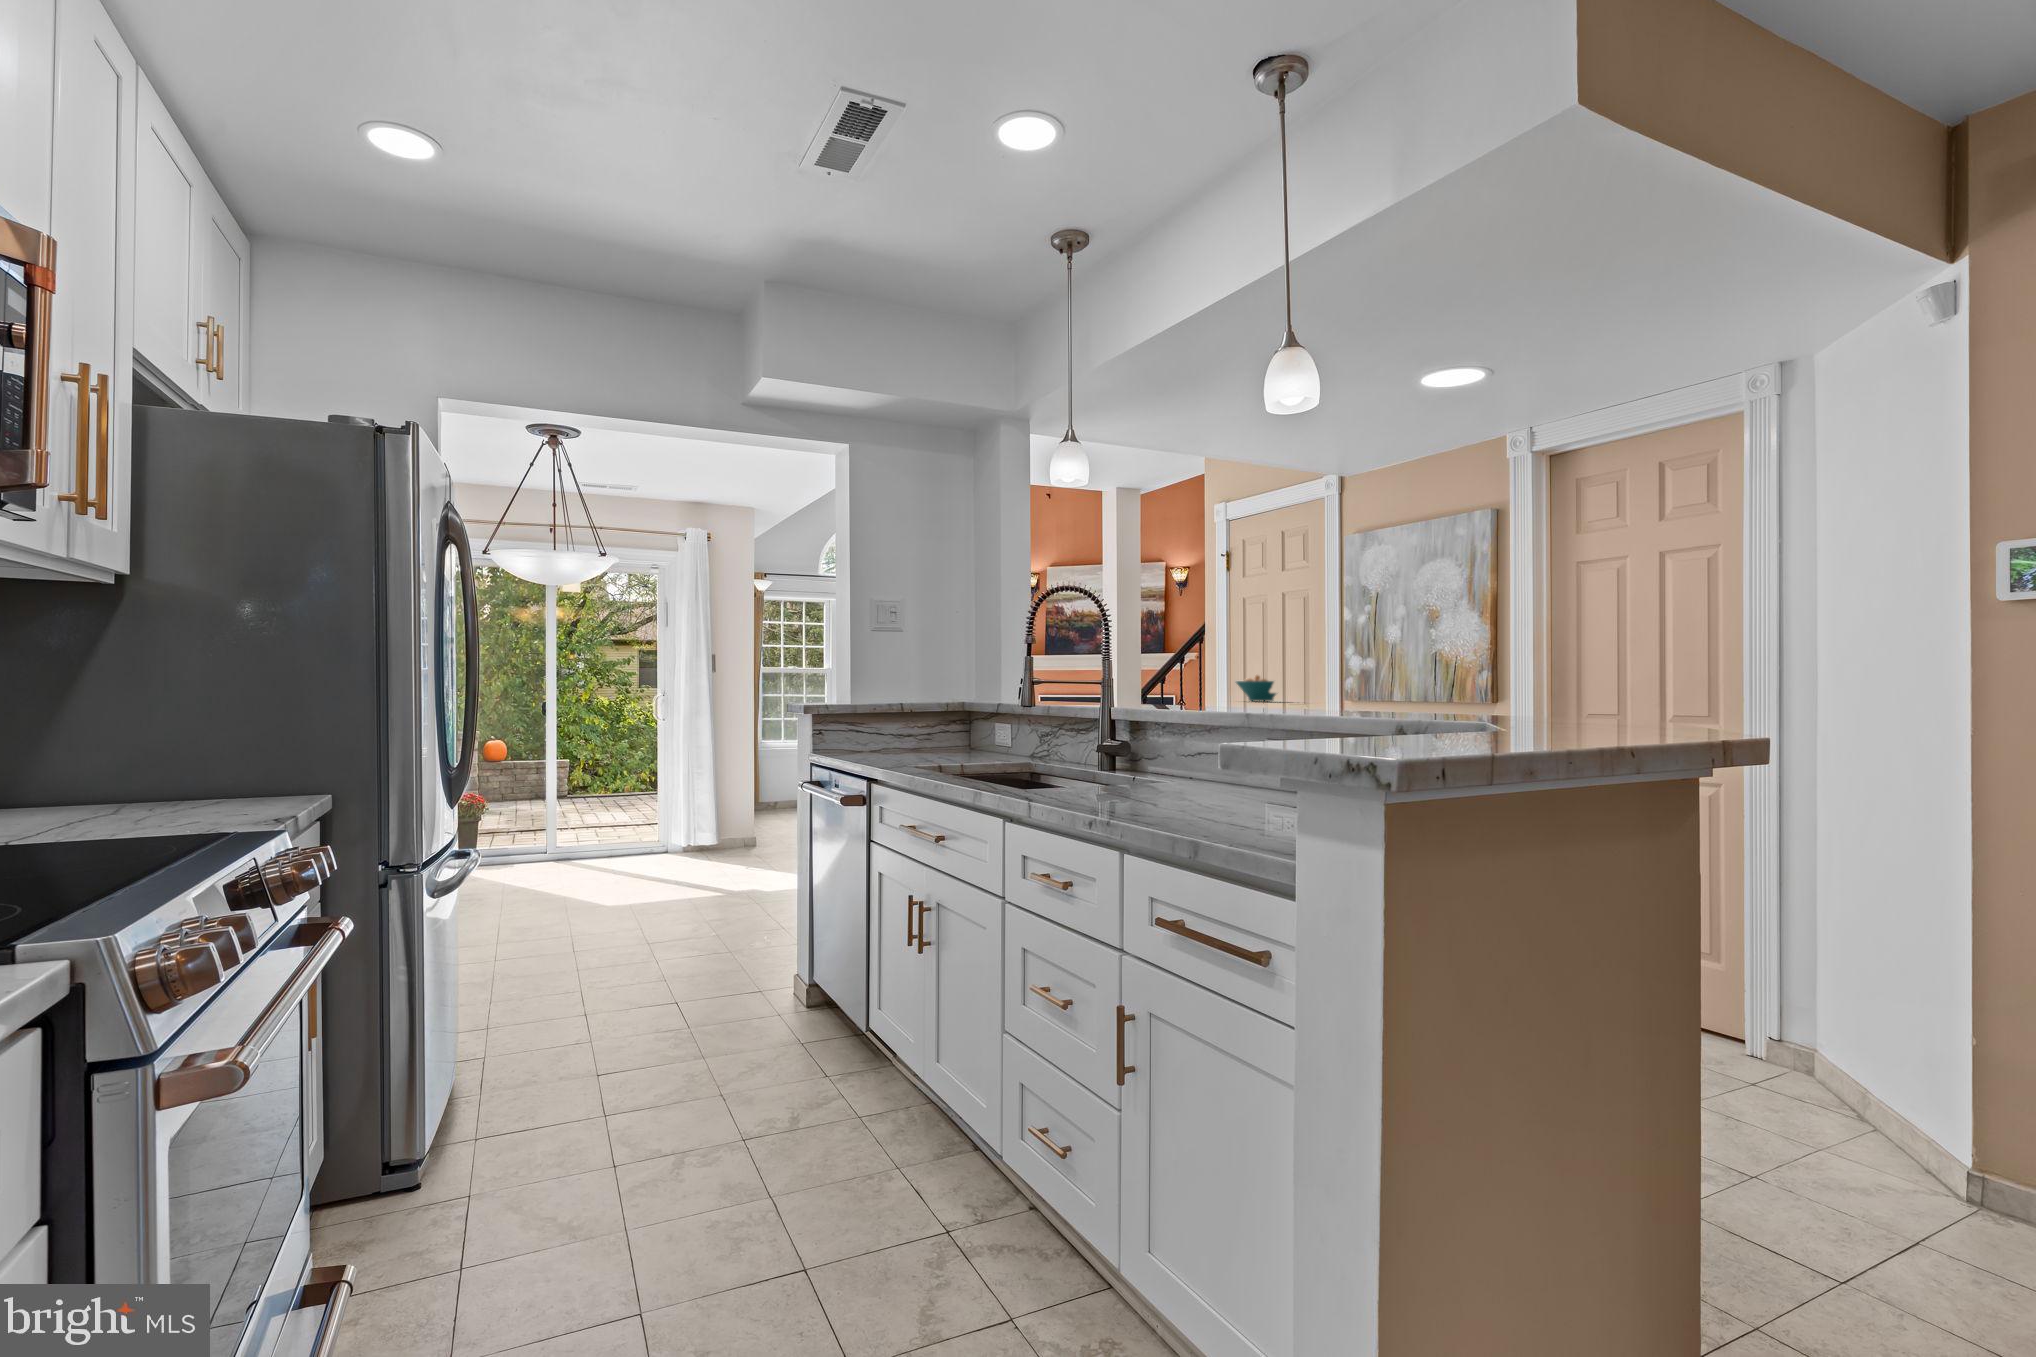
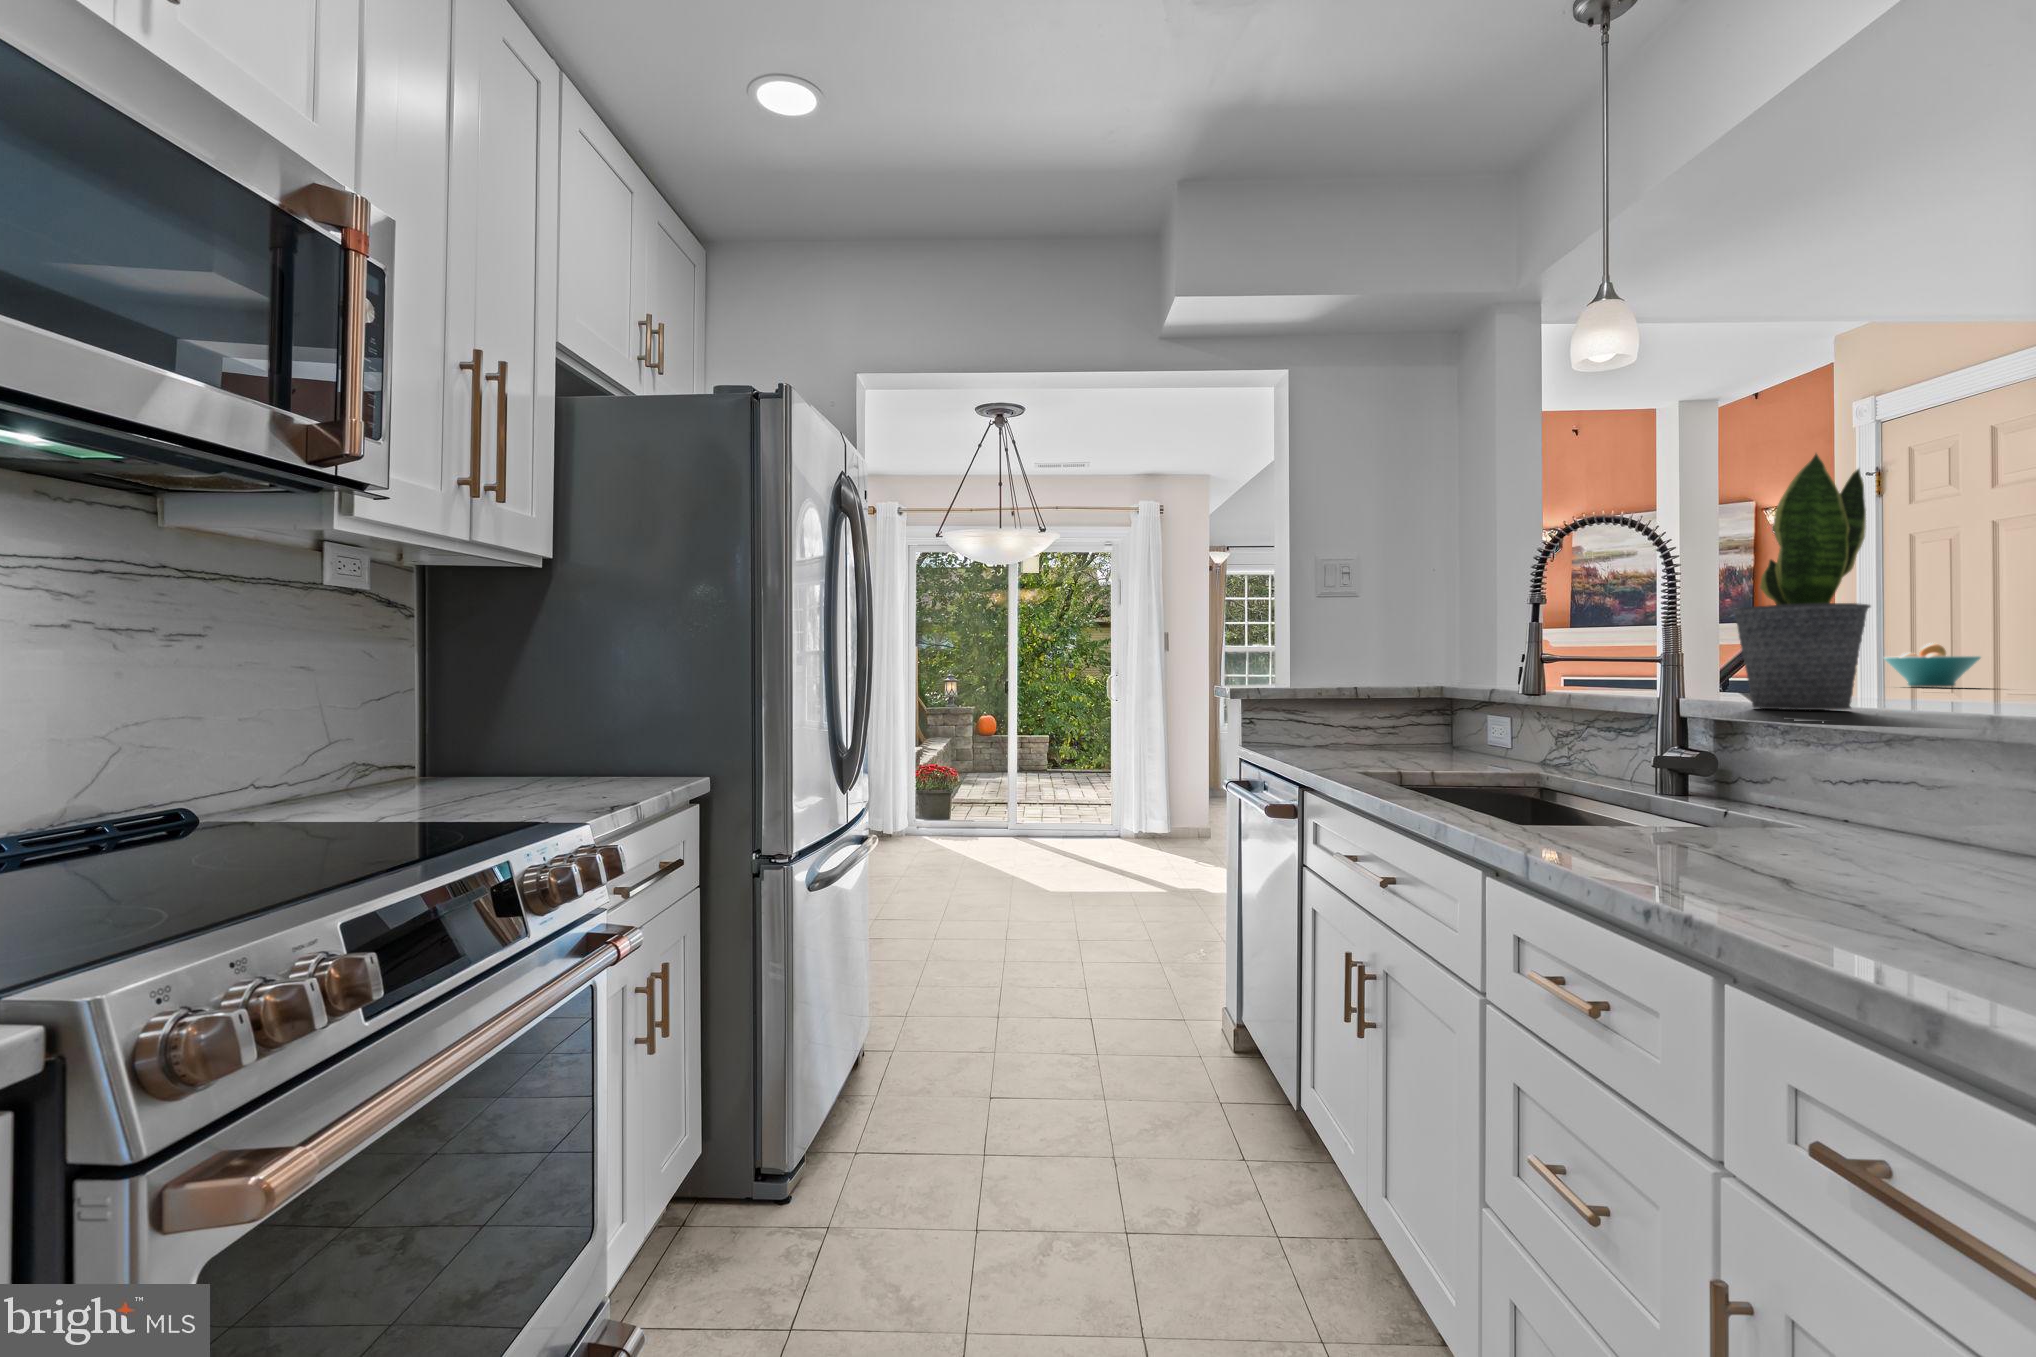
potted plant: none [1139,561,1208,715] -> present [1733,454,1870,710]

